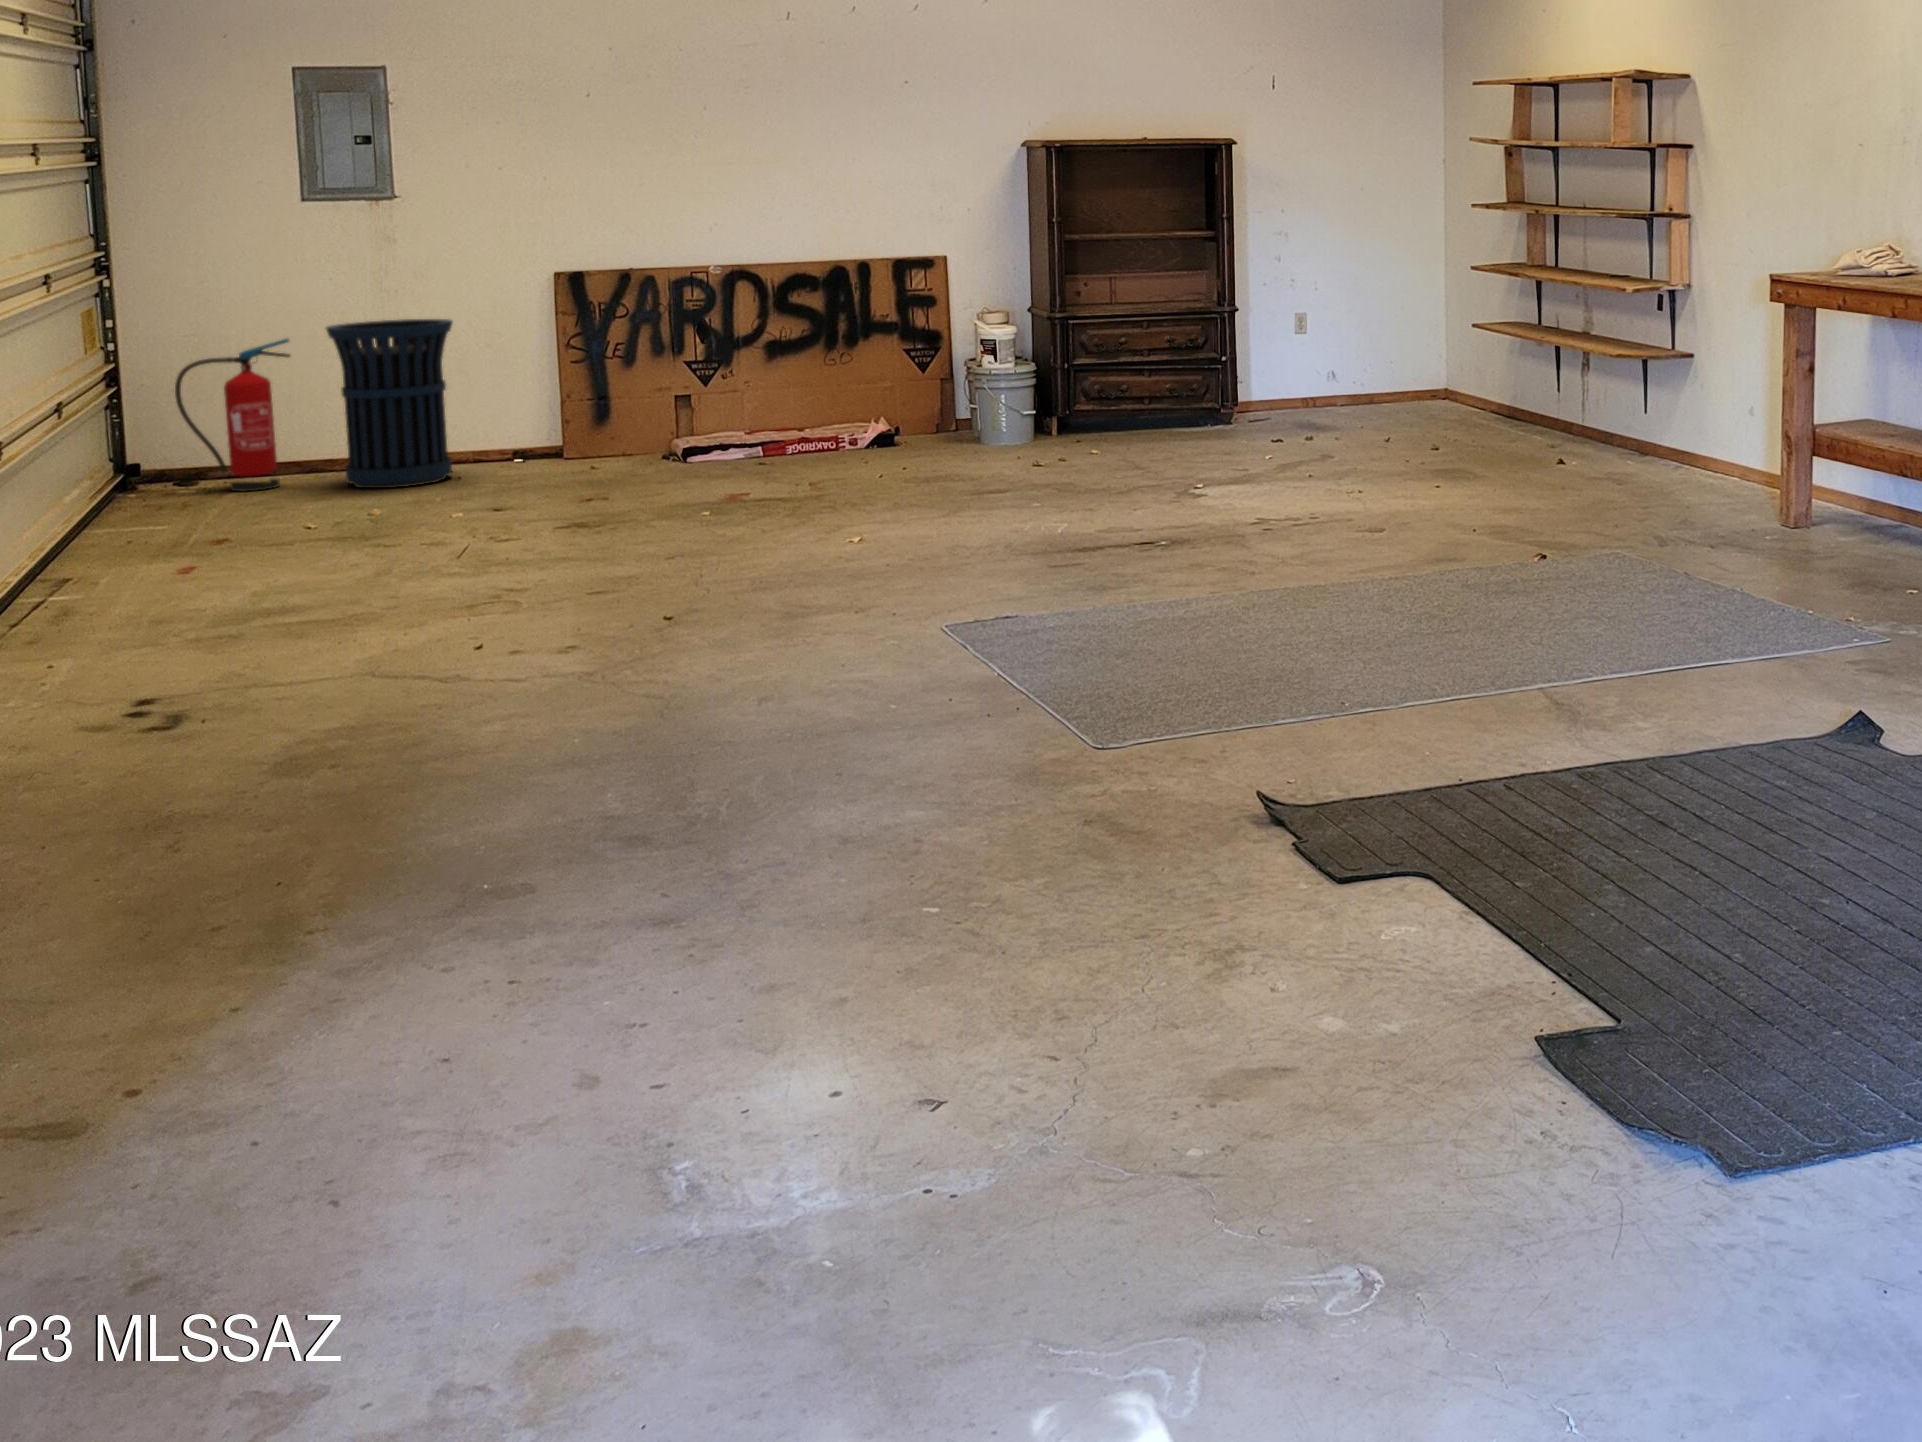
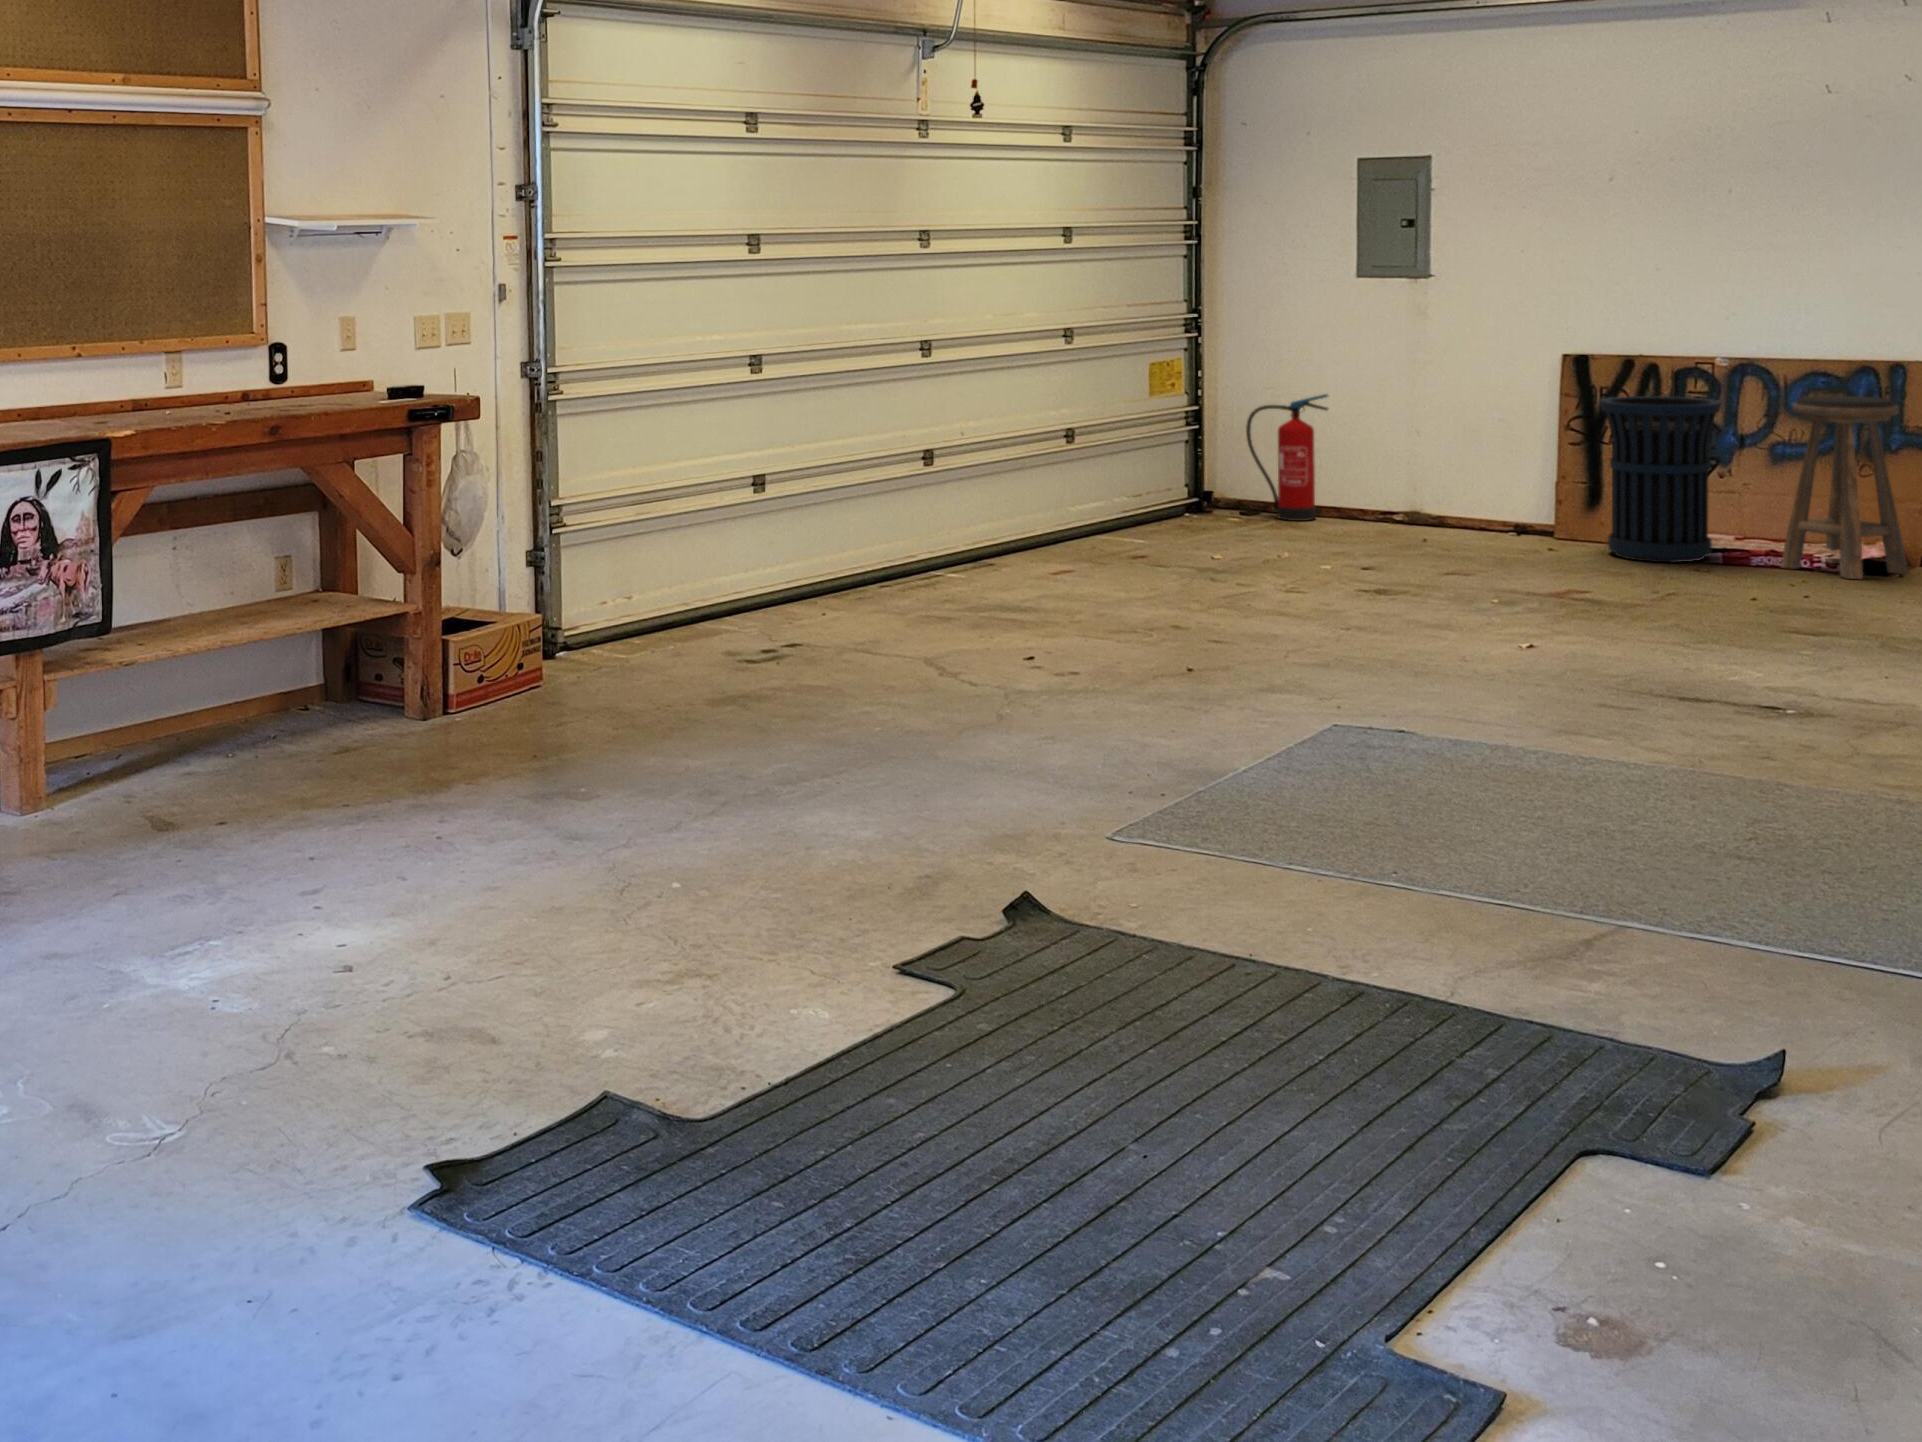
stool: none [806,290,902,450] -> present [1781,396,1907,579]
trash can: present [326,319,453,488] -> present [1599,396,1722,562]

